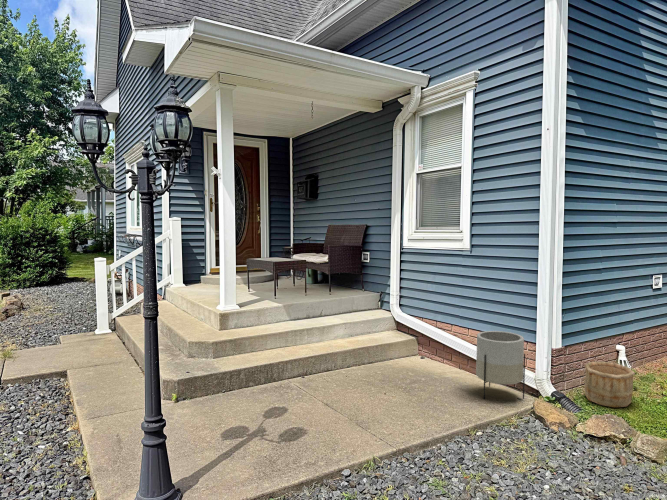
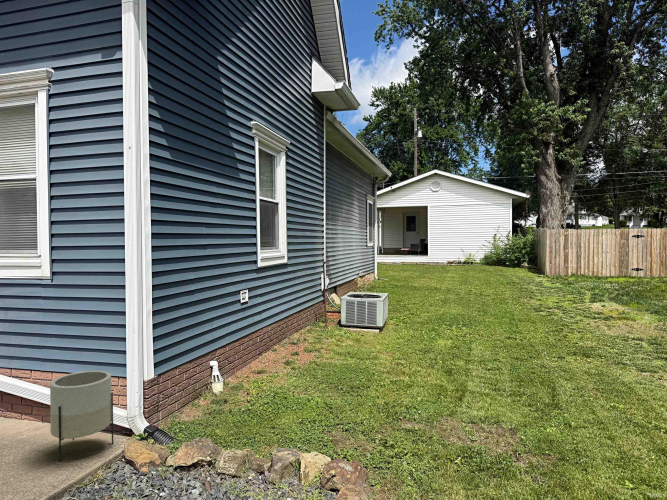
wooden bucket: present [585,362,635,407] -> none [180,379,224,425]

